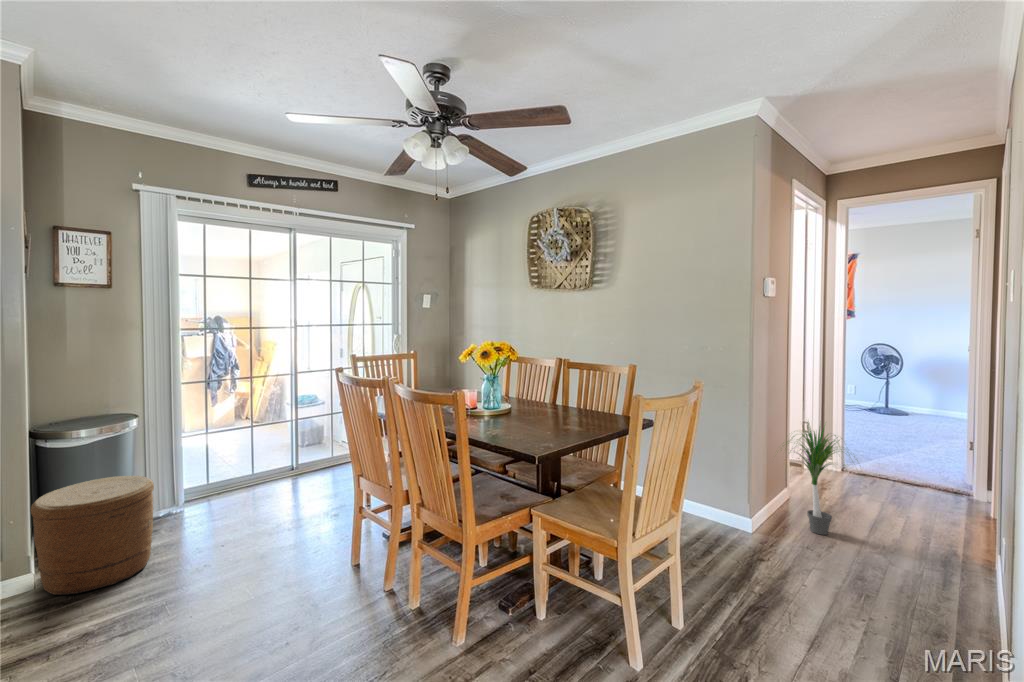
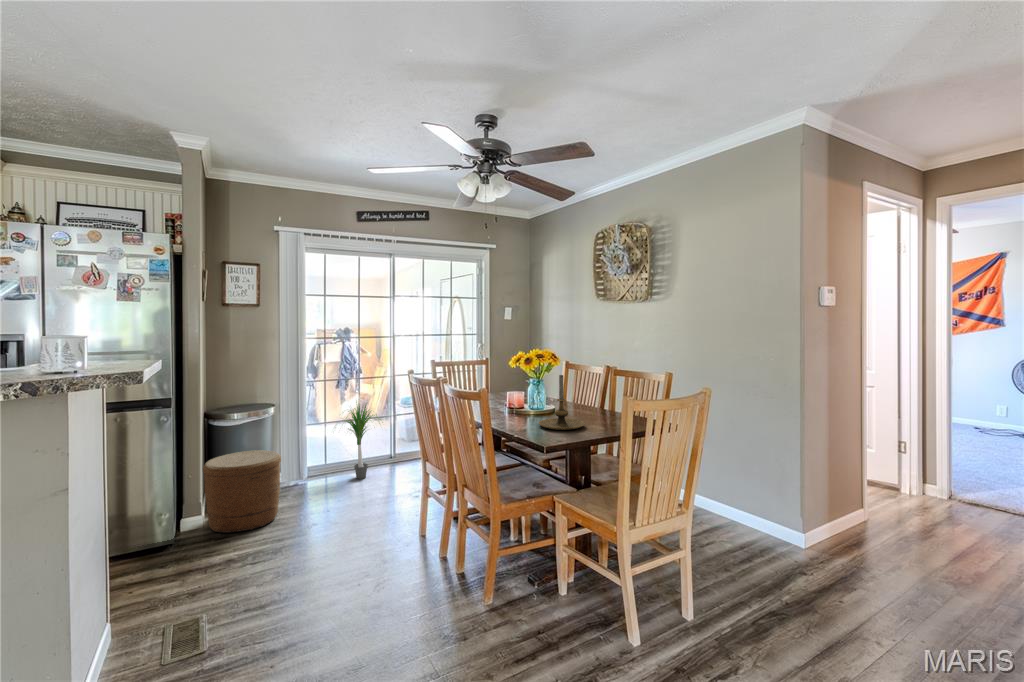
candle holder: none [503,368,555,431] -> present [539,375,585,430]
potted plant: present [786,426,842,535] -> present [346,406,378,479]

